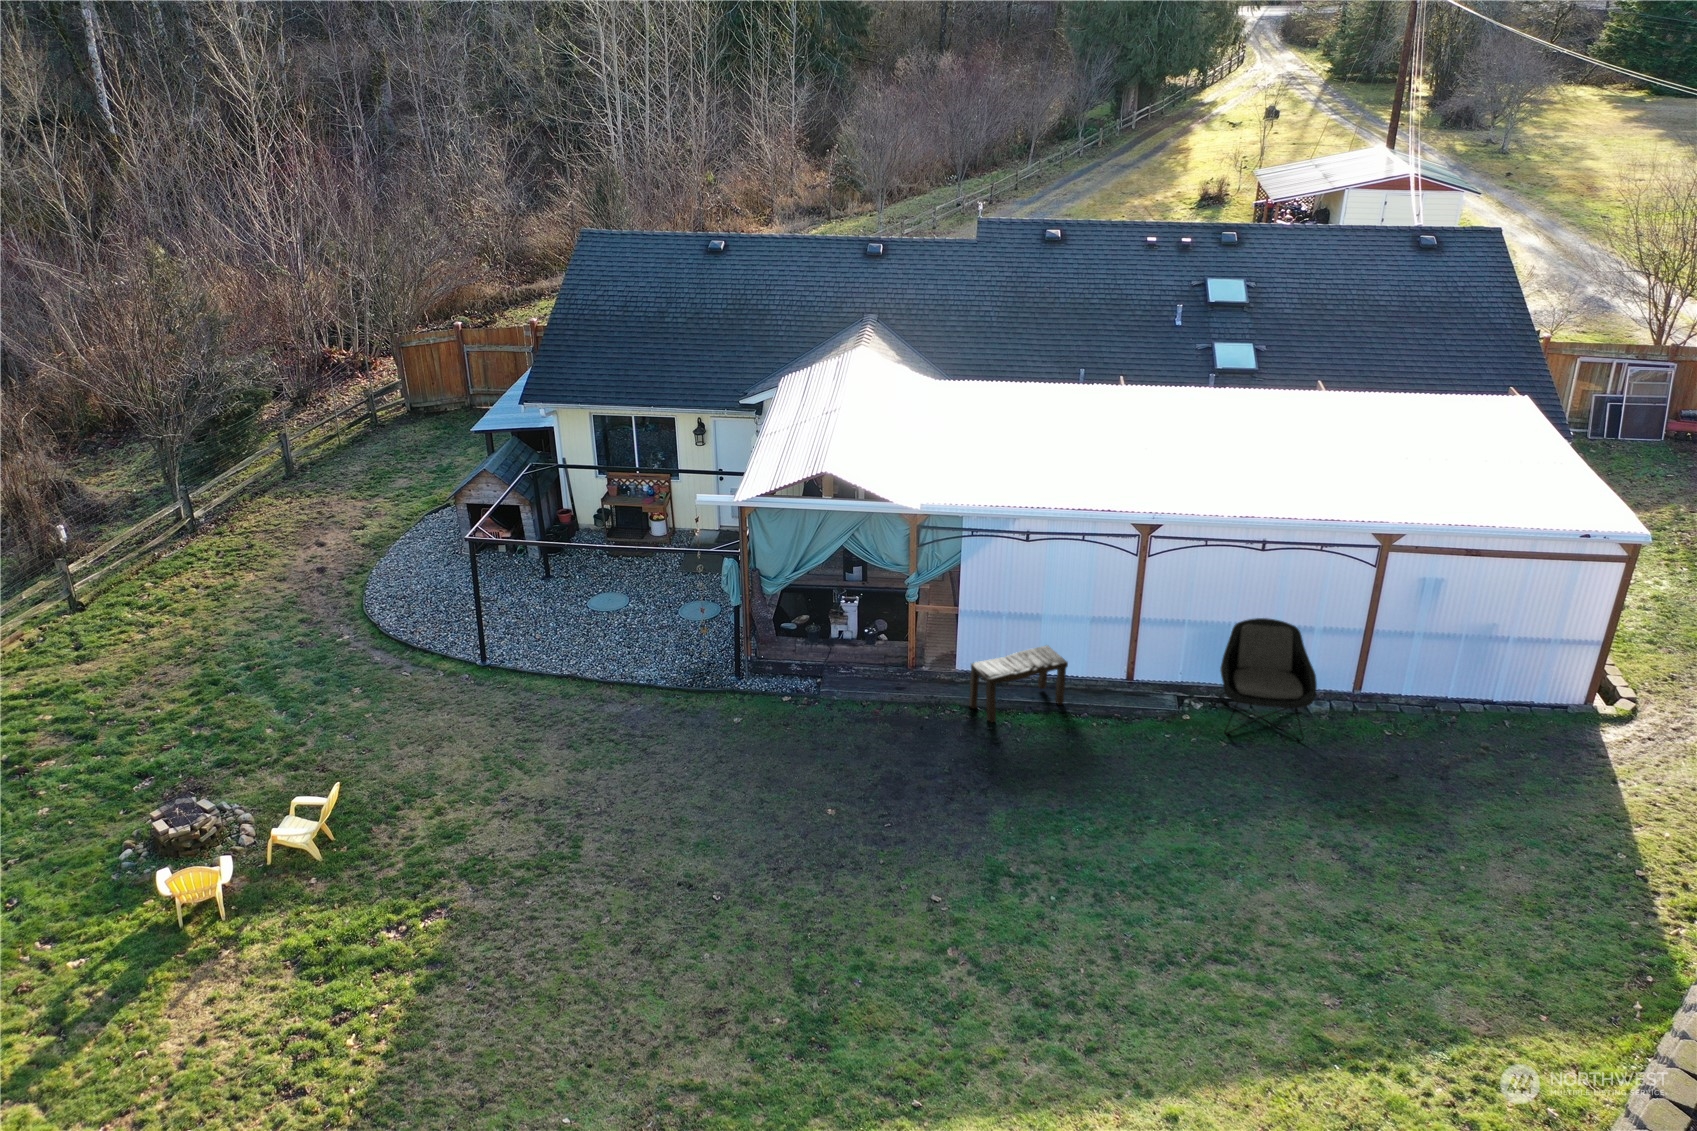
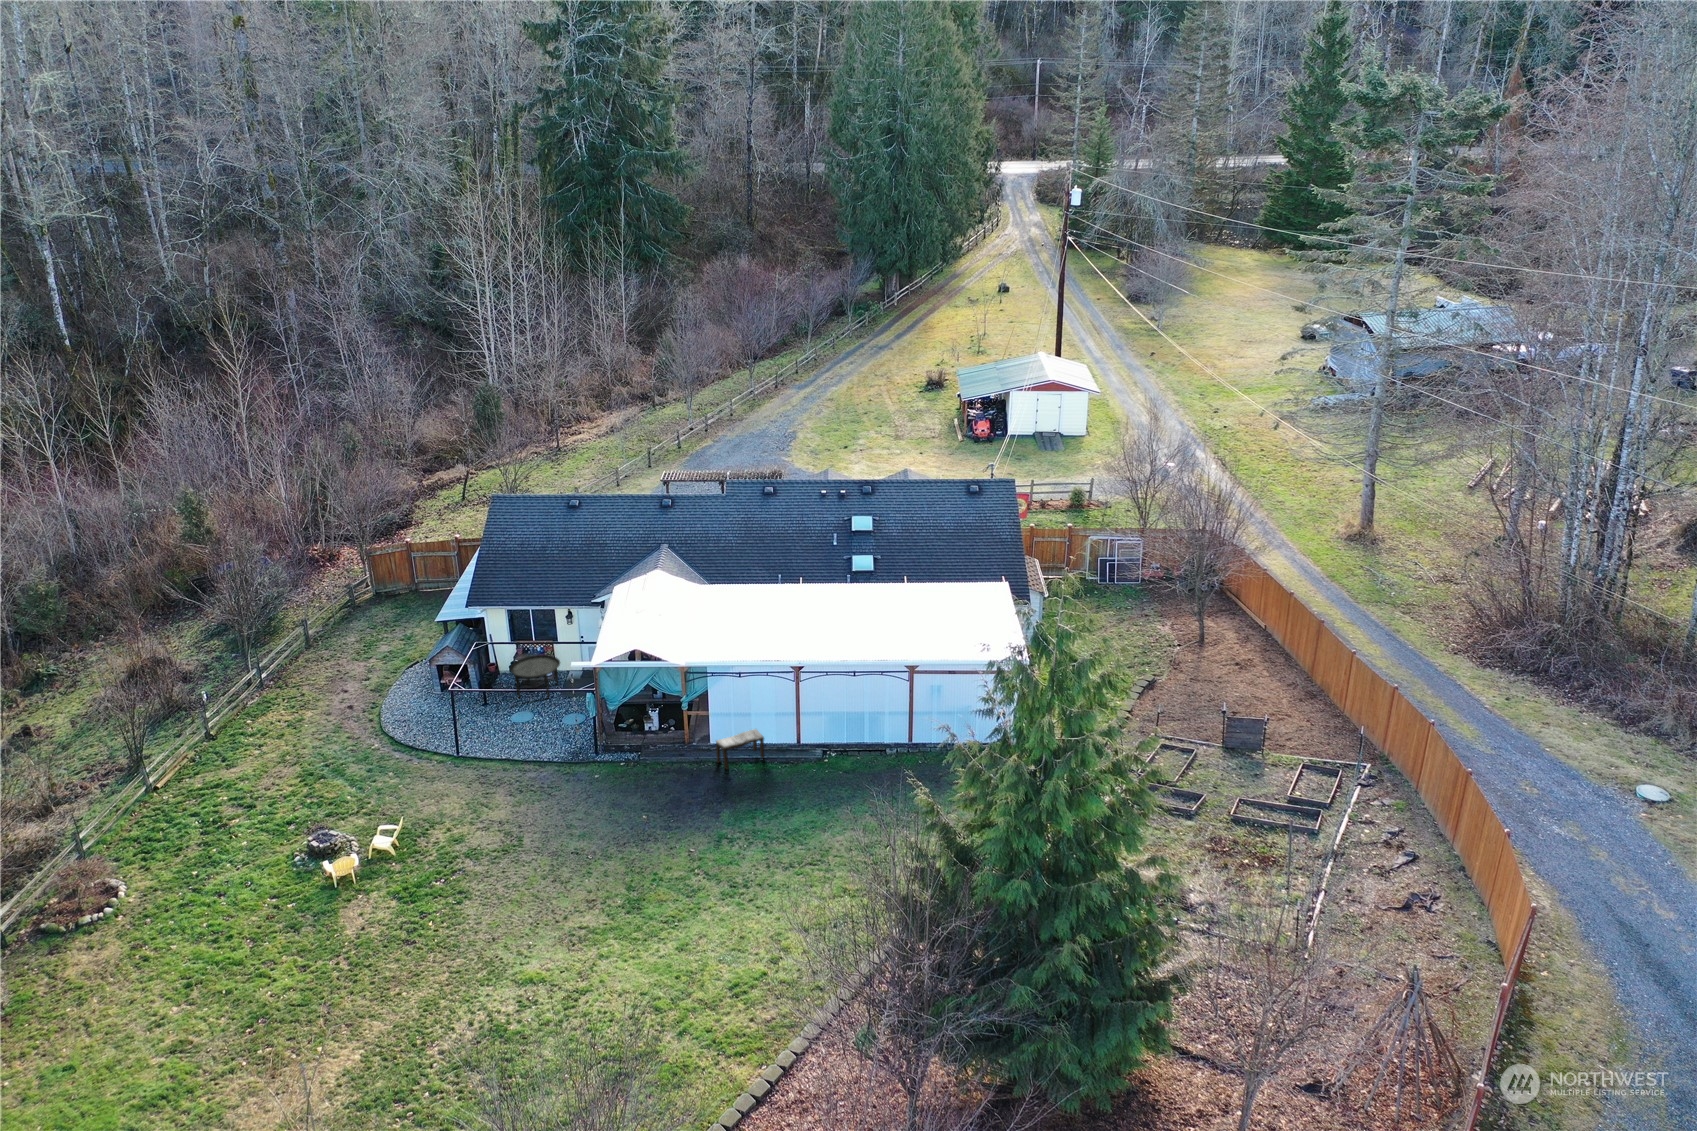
round table: none [590,500,677,575] -> present [510,655,560,698]
lounge chair: present [1219,618,1317,742] -> none [836,710,880,770]

